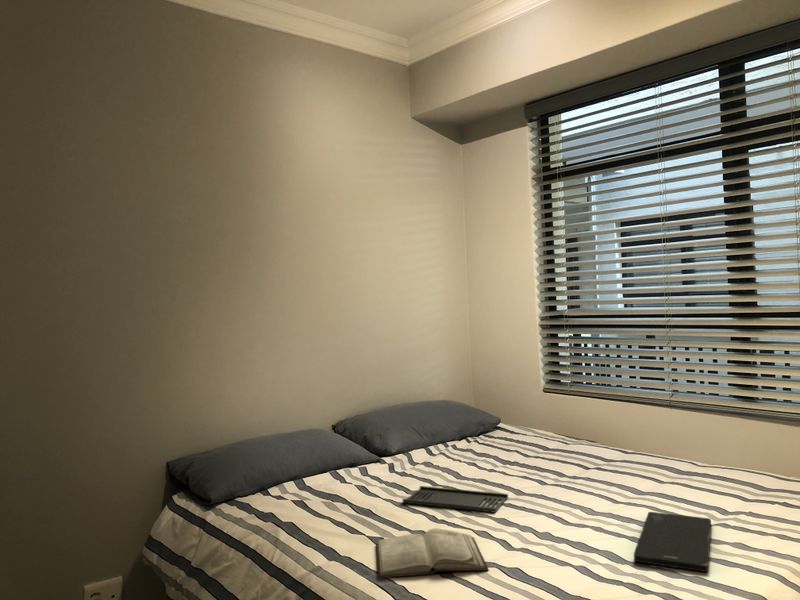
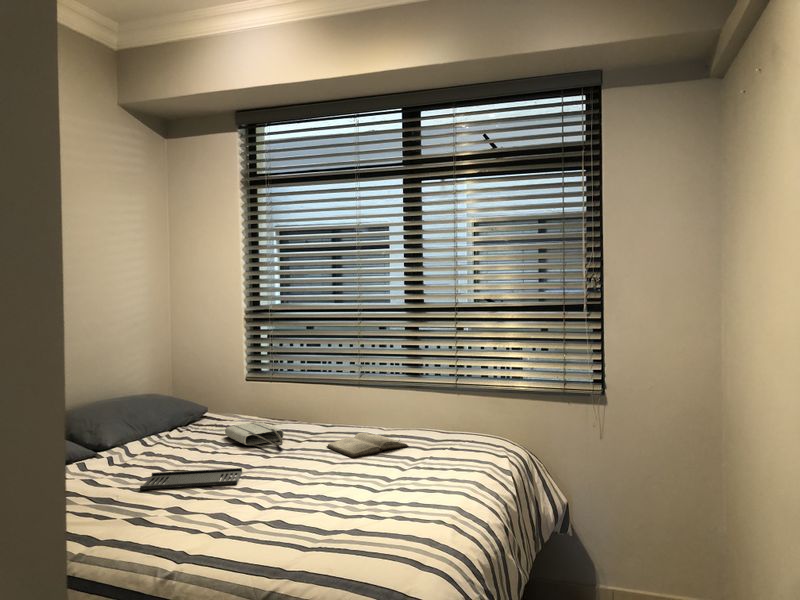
tote bag: none [509,441,569,472] -> present [225,422,284,447]
smartphone: present [634,512,711,572] -> none [363,463,418,500]
diary: present [376,528,489,578] -> present [327,433,408,458]

